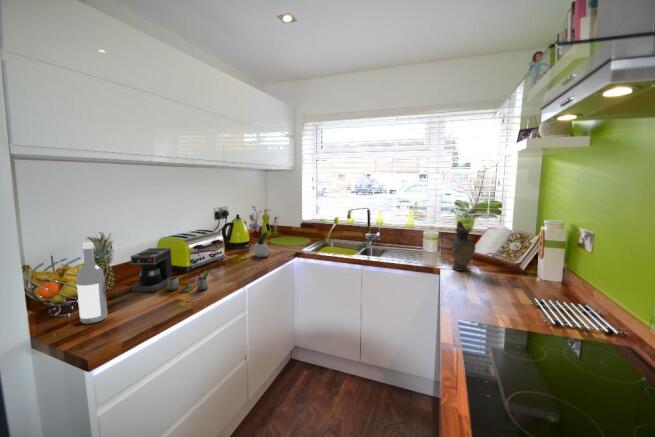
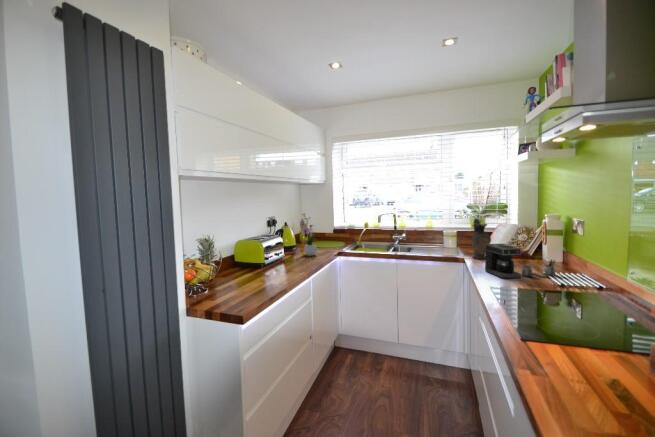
wine bottle: present [77,242,108,324] -> none [208,237,227,298]
coffee maker: present [130,248,209,292] -> present [485,244,556,278]

